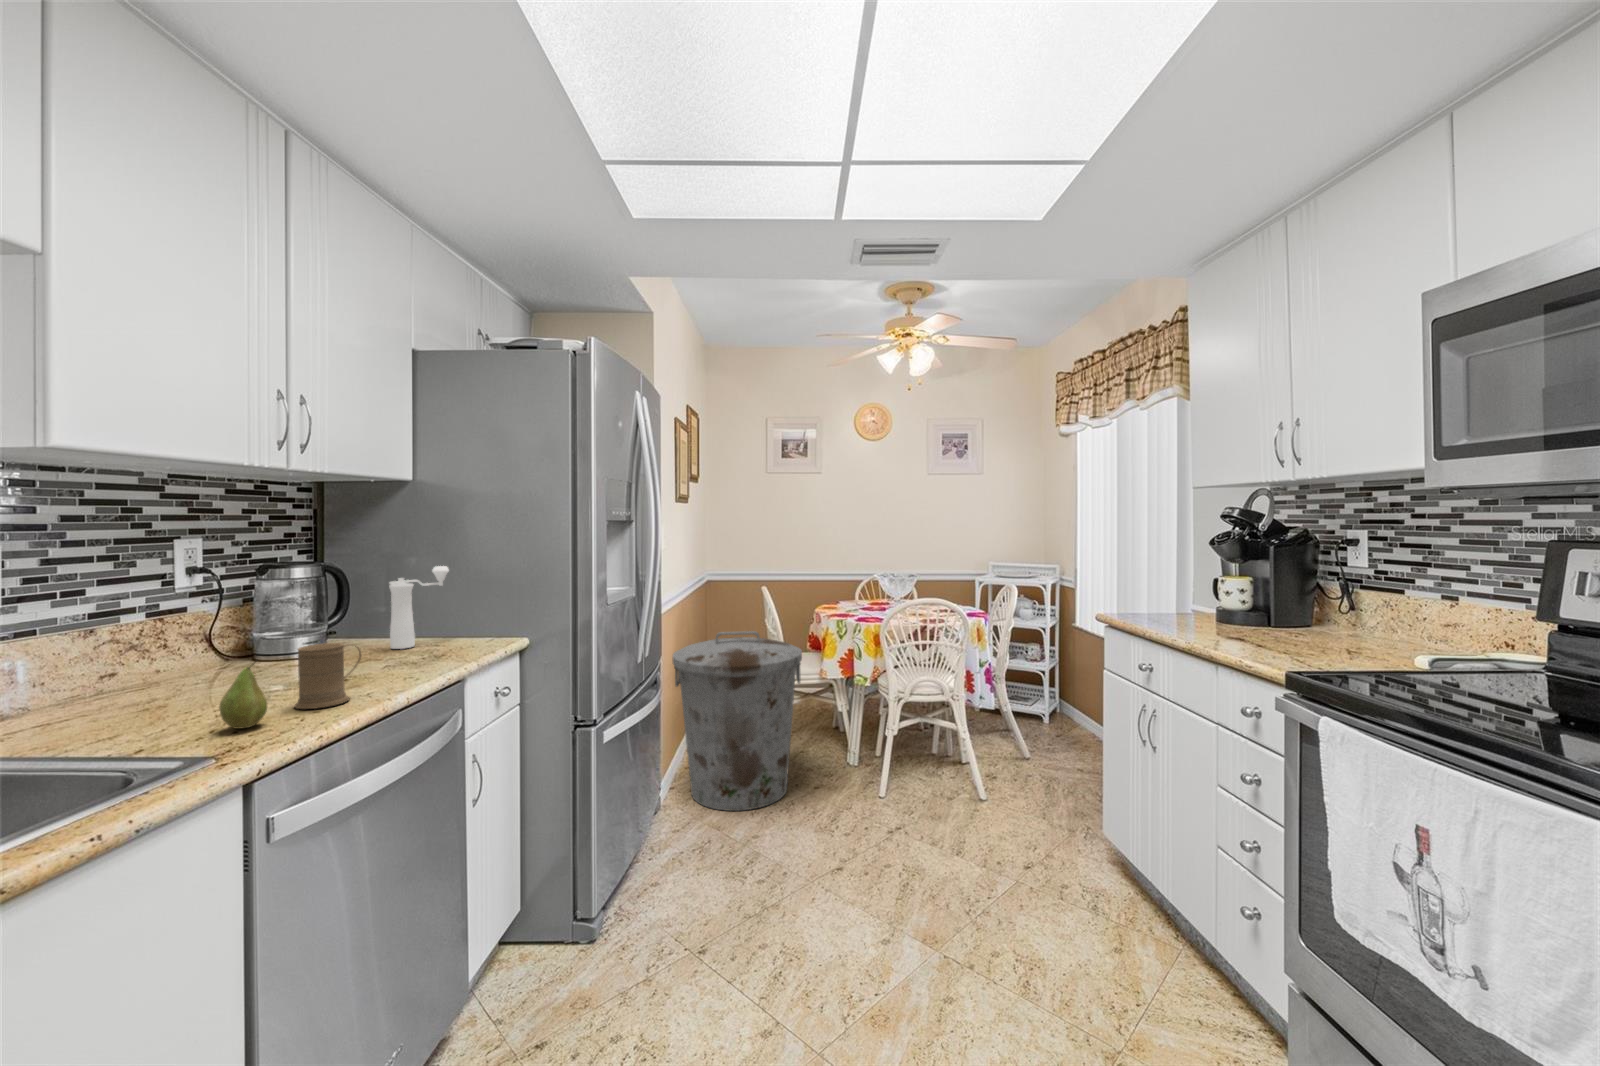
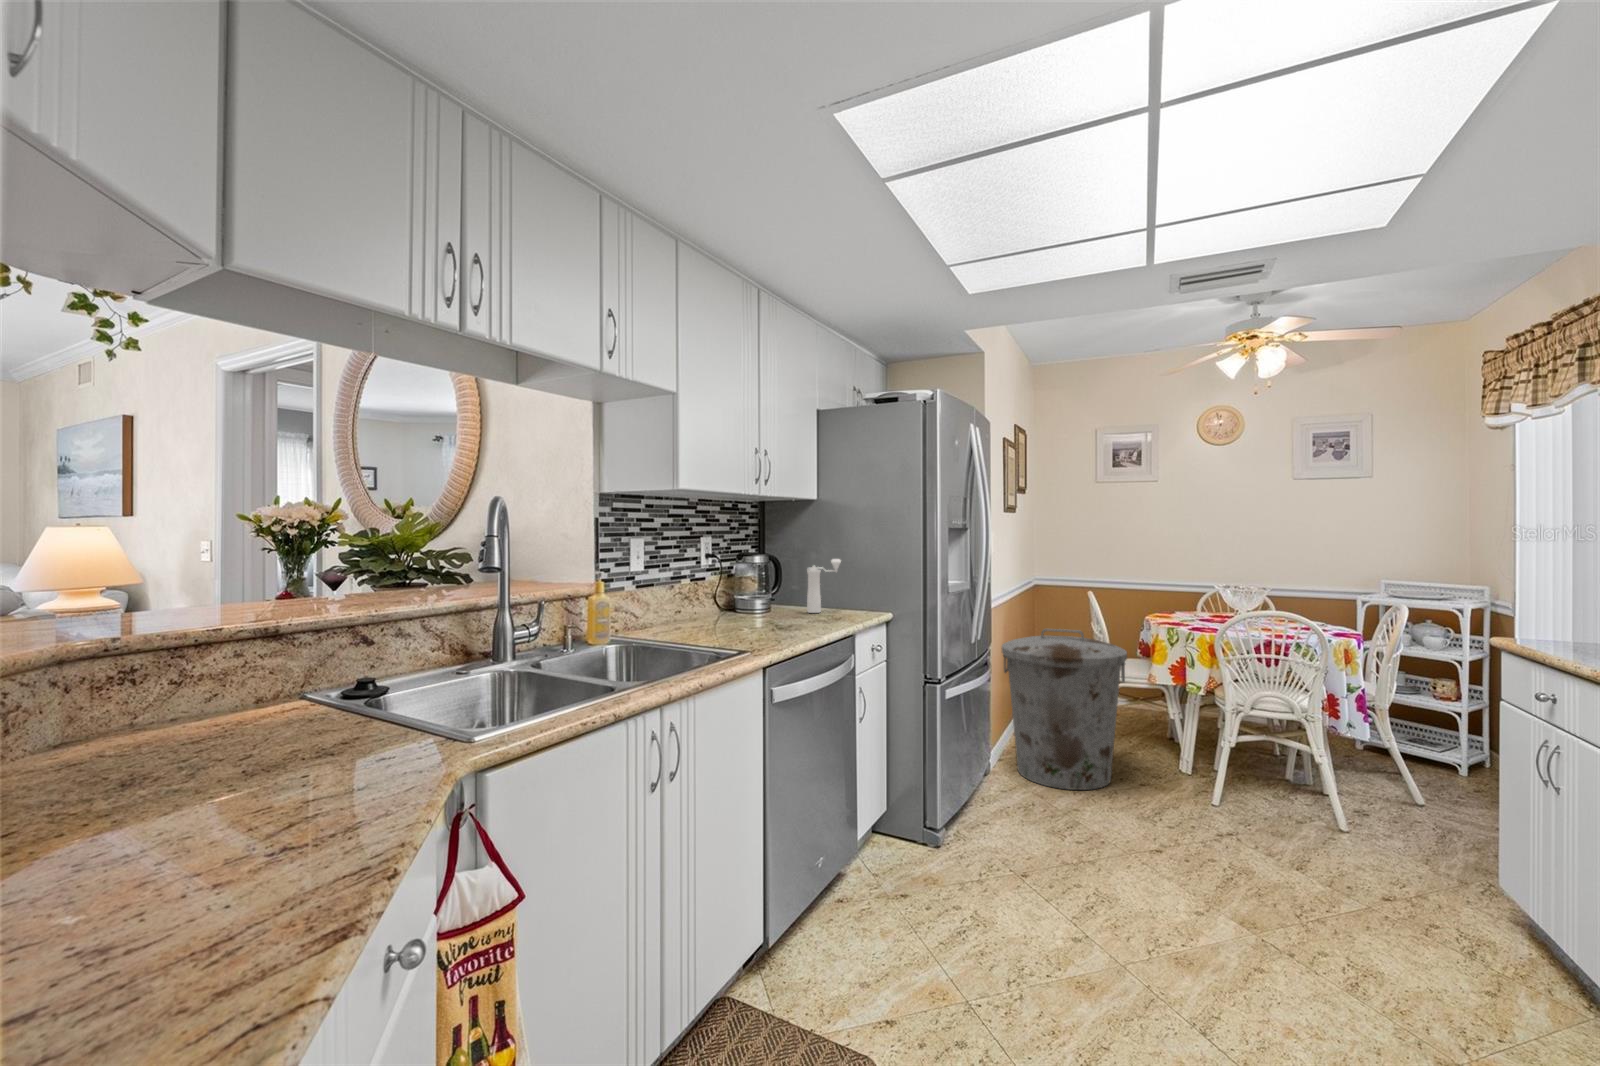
mug: present [294,643,362,709] -> none [773,599,805,636]
fruit: present [219,660,267,729] -> none [745,603,765,640]

